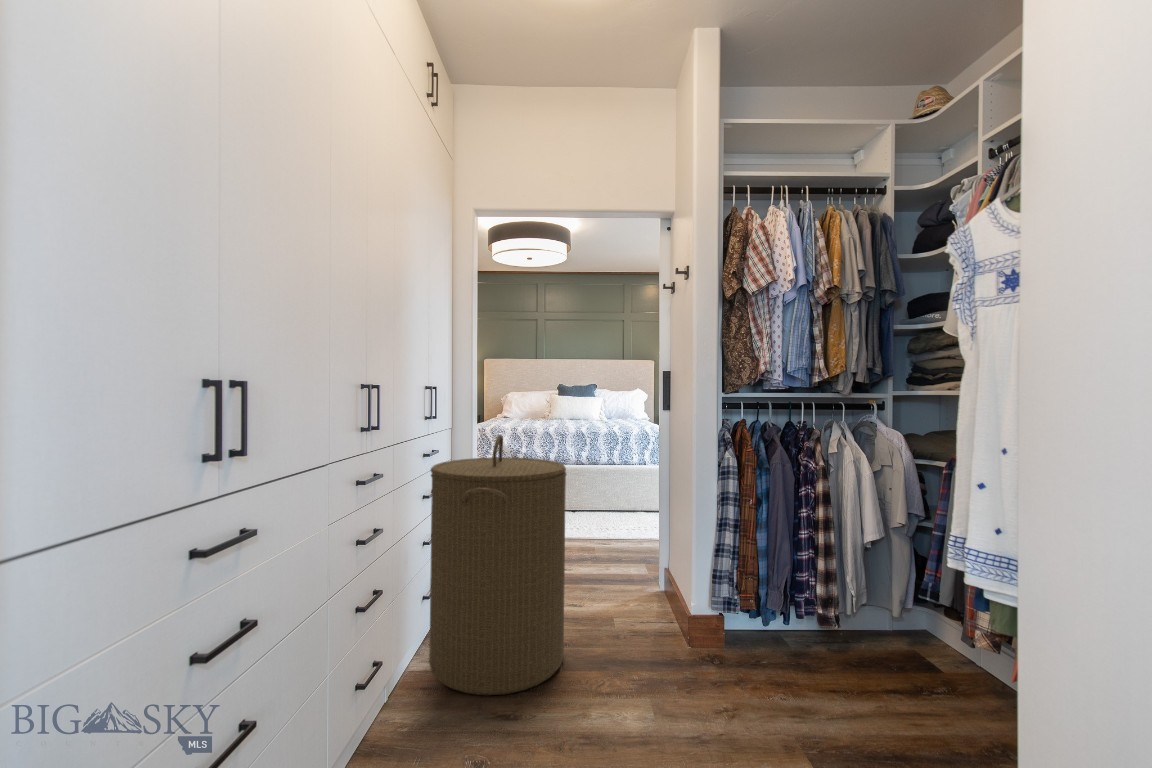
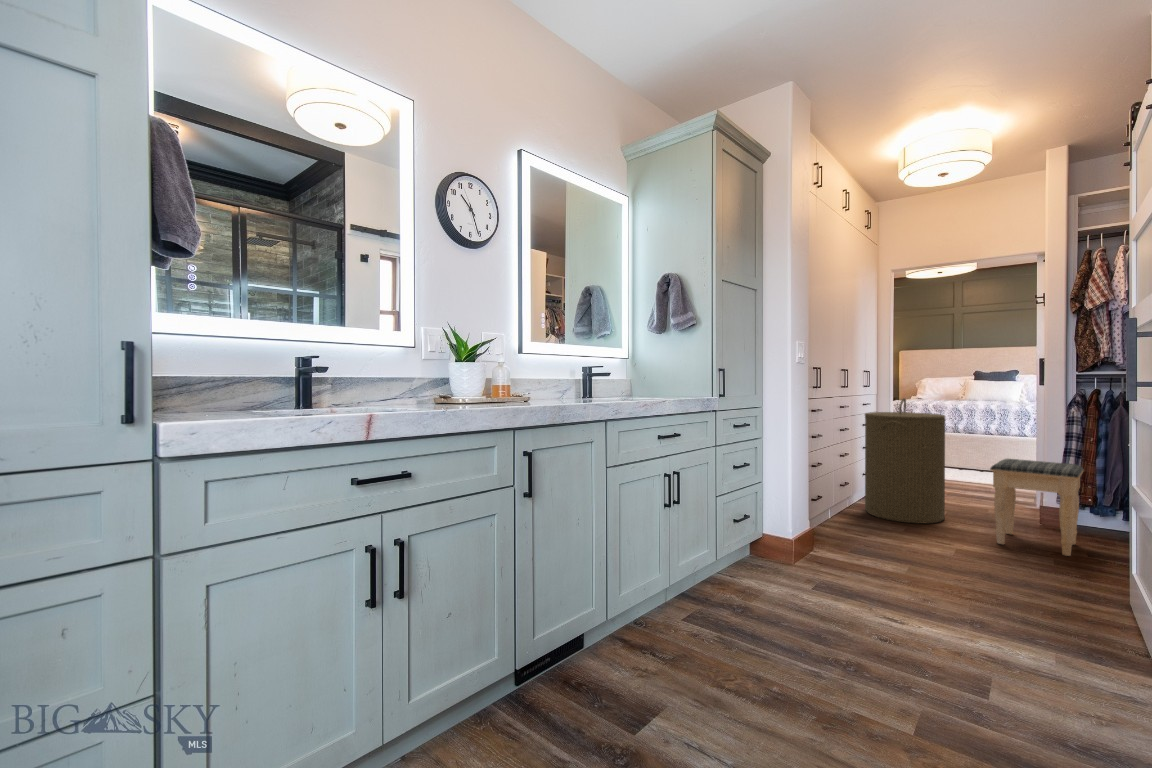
footstool: none [649,541,789,738] -> present [990,459,1083,556]

